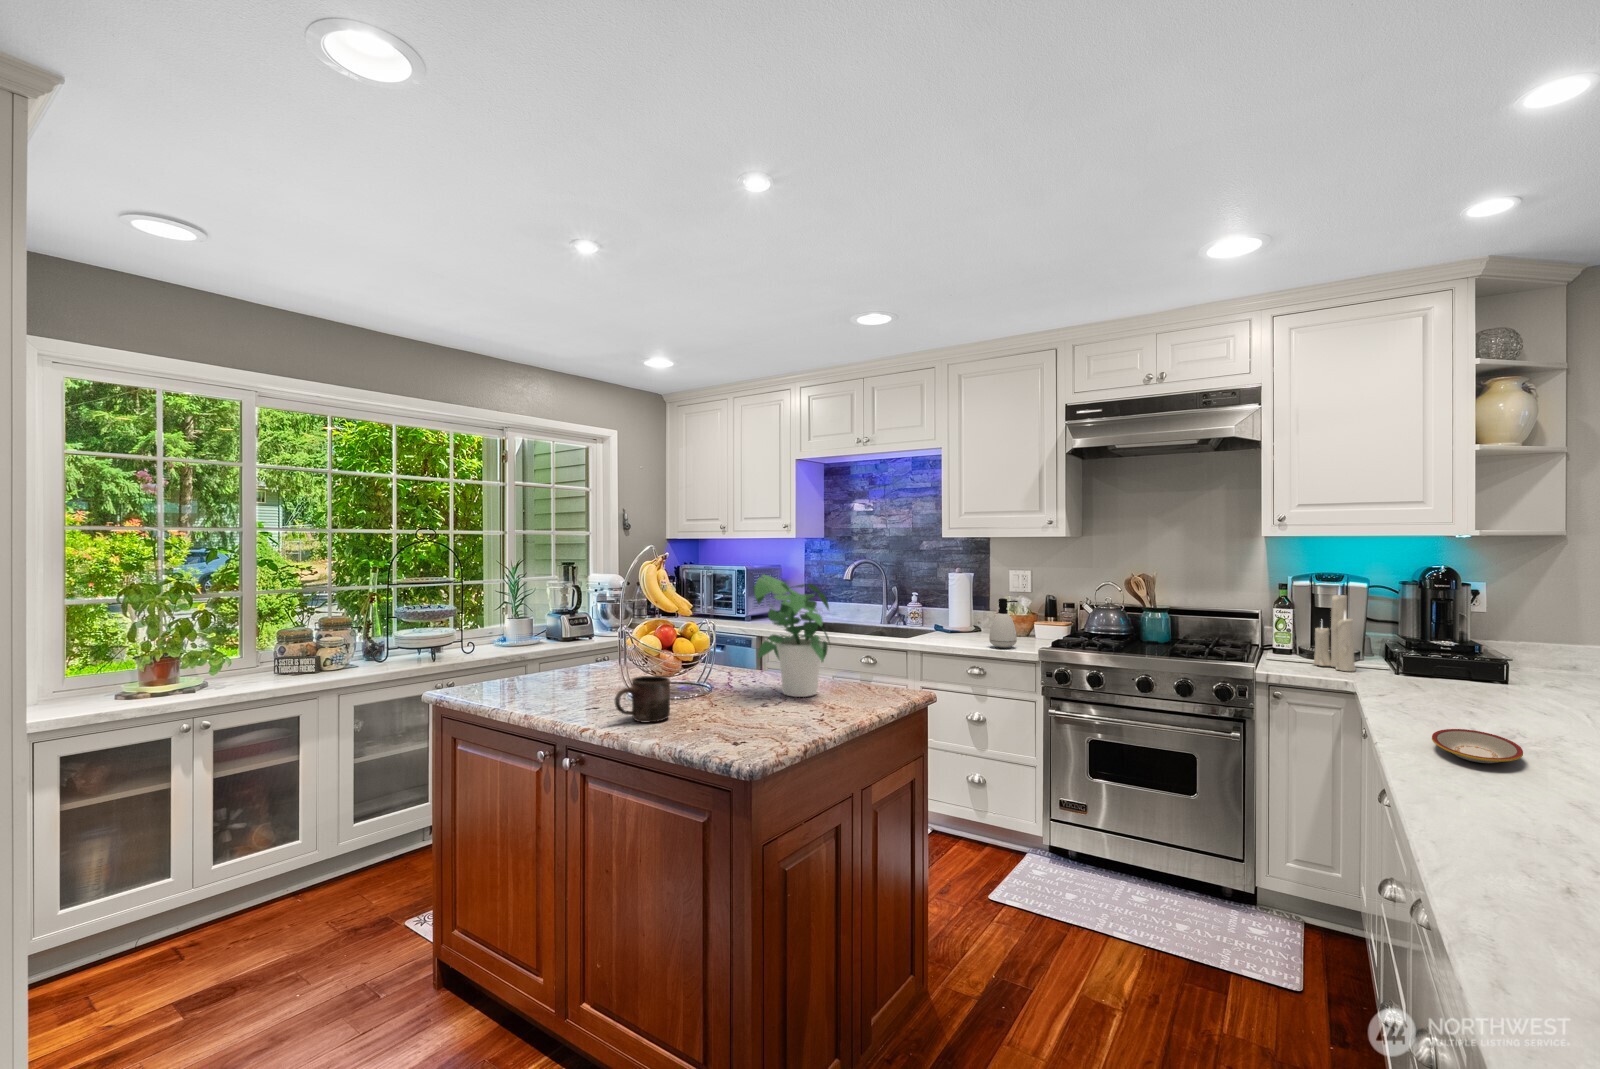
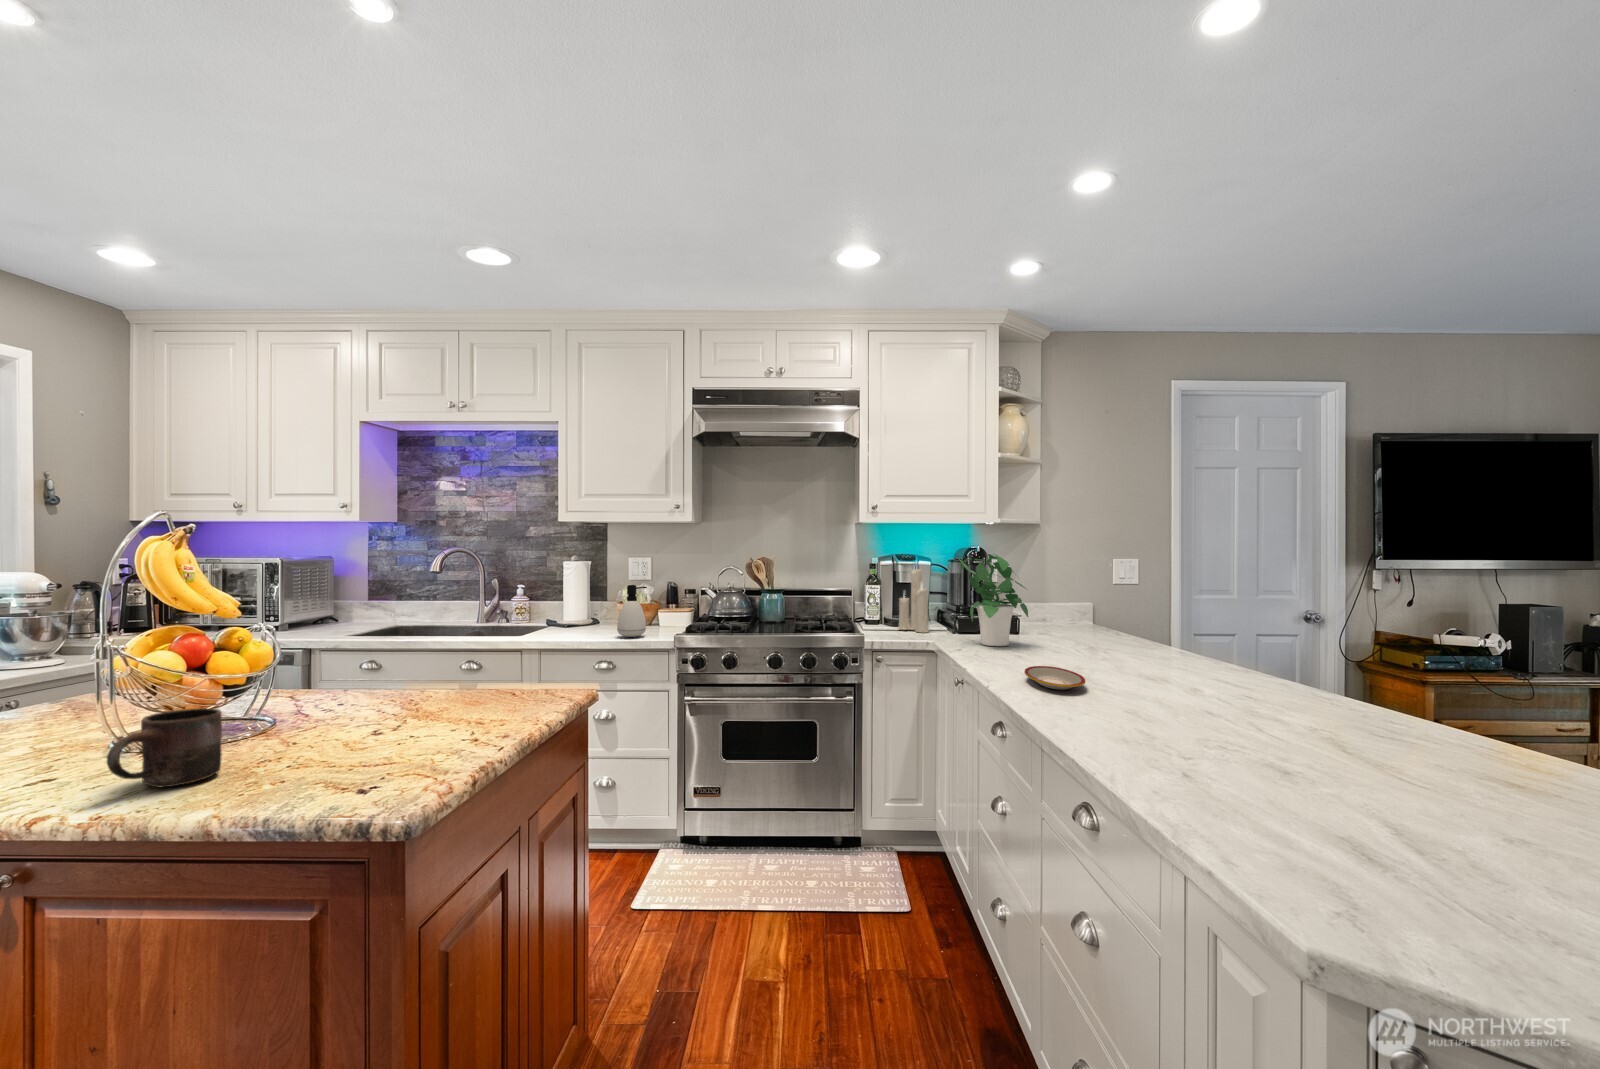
potted plant: present [753,575,830,697] -> present [959,554,1028,646]

